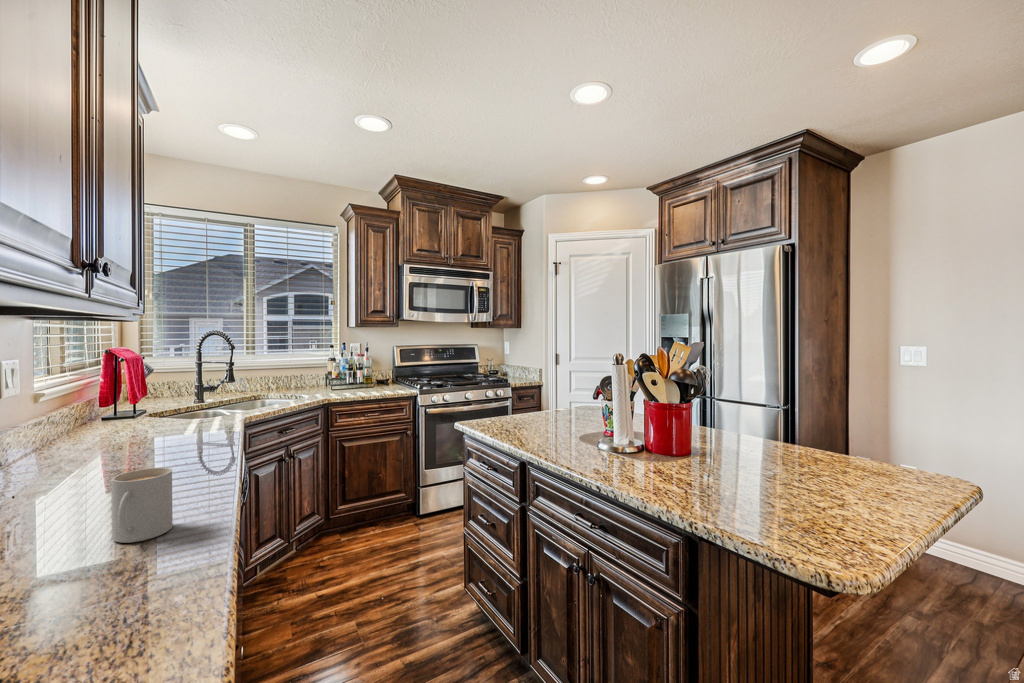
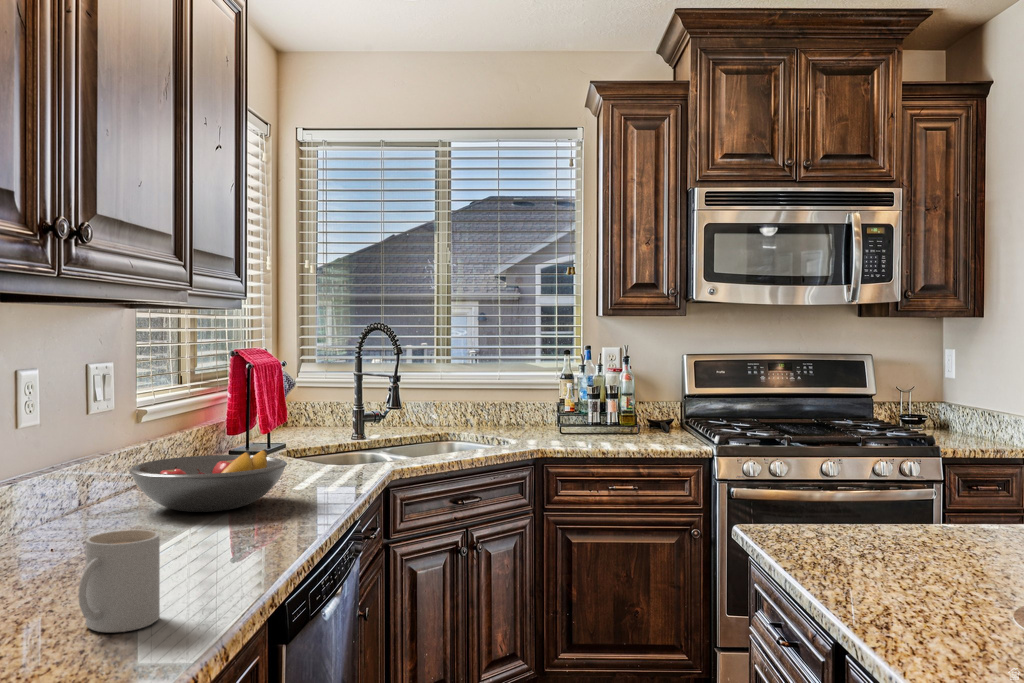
fruit bowl: none [59,410,192,457] -> present [129,449,287,512]

